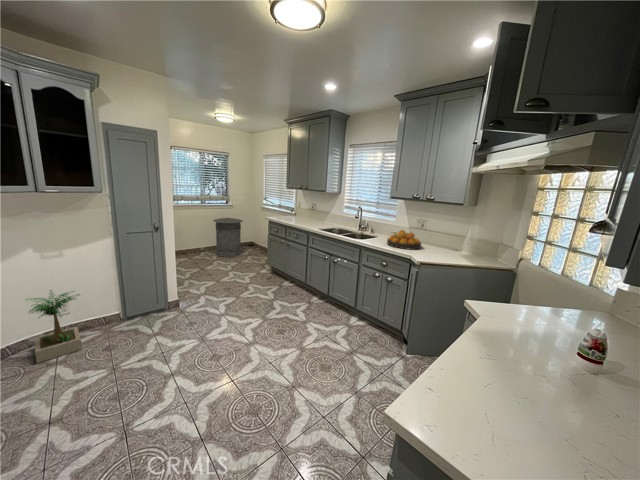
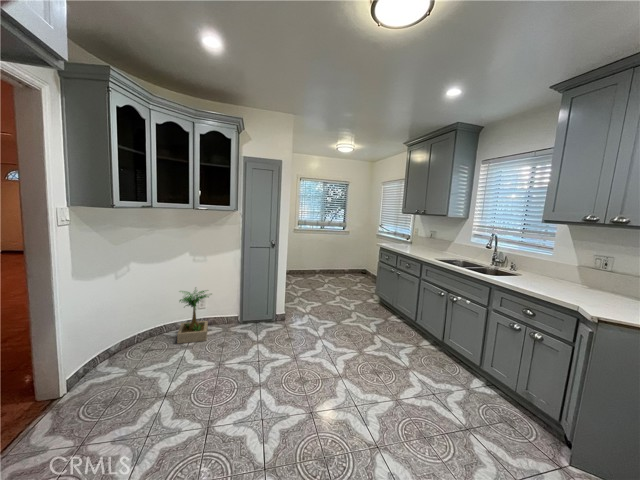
trash can: present [214,218,243,257] -> none [329,242,356,282]
fruit bowl: present [387,230,421,250] -> none [536,267,603,298]

